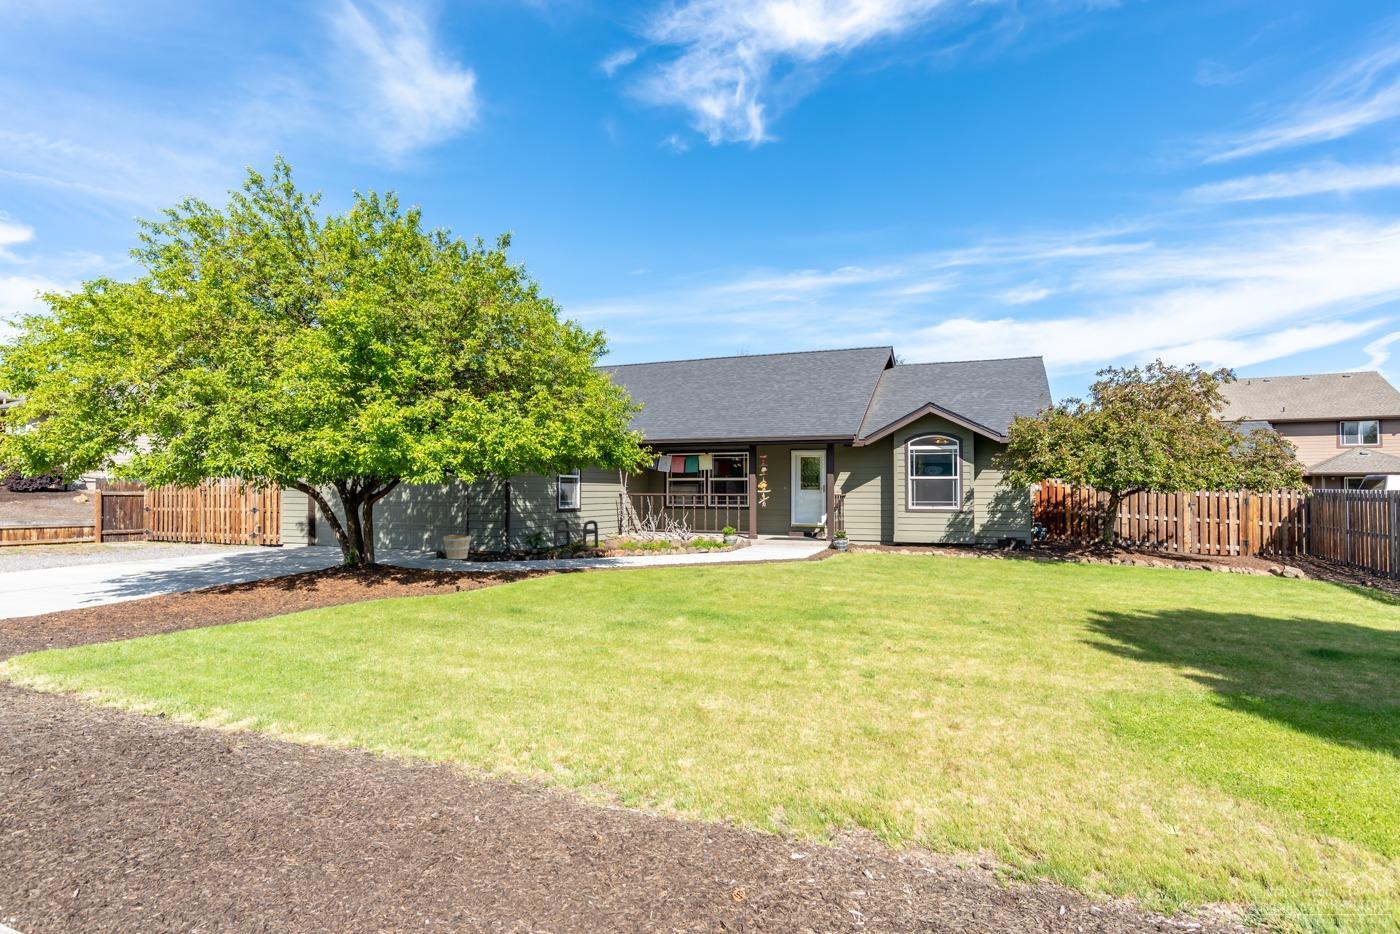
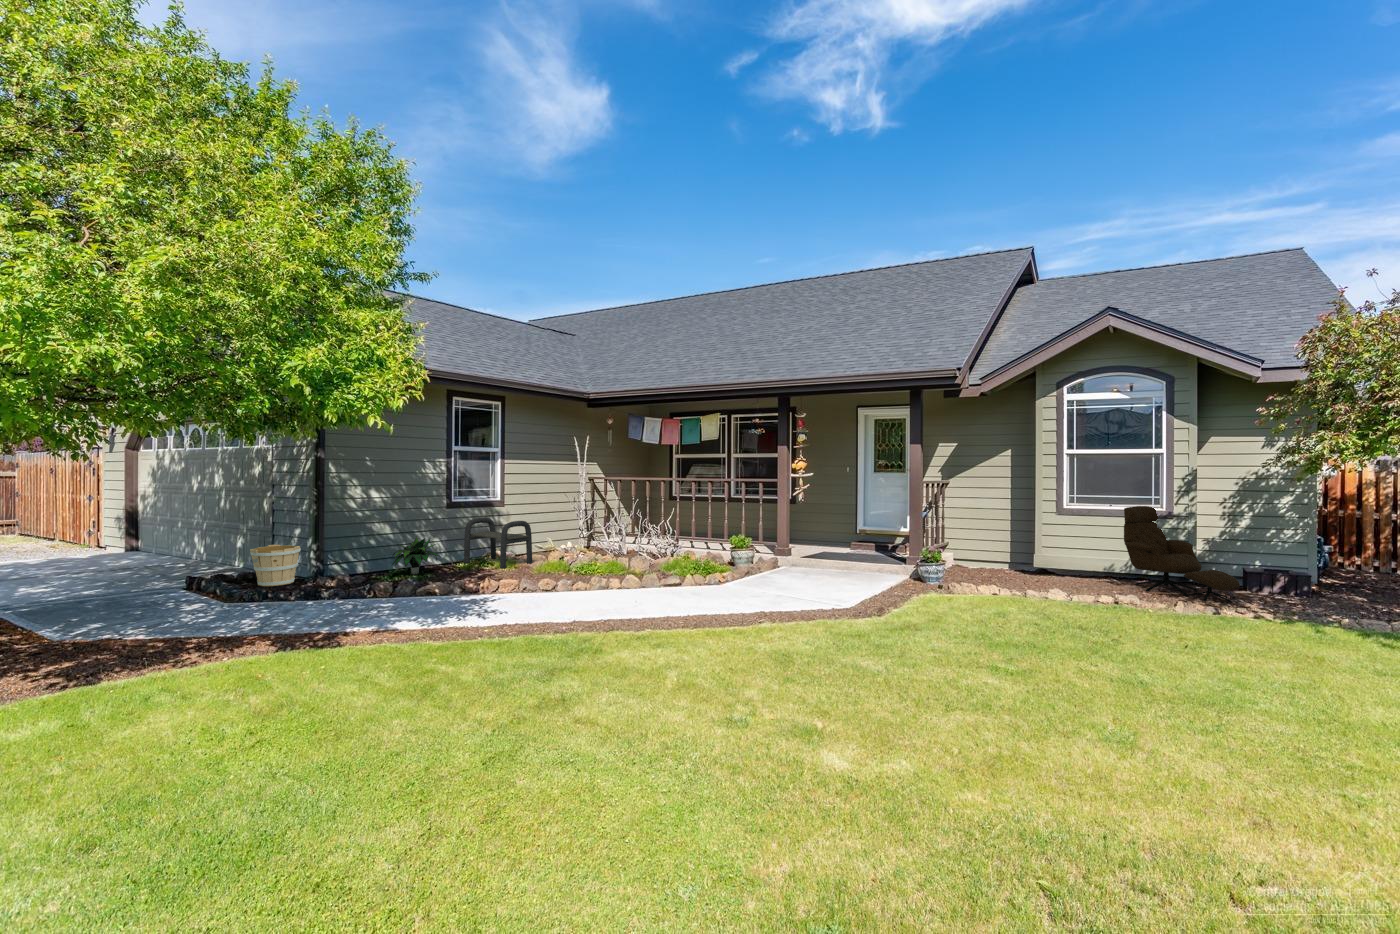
lounge chair: none [939,507,991,554] -> present [1124,506,1240,603]

